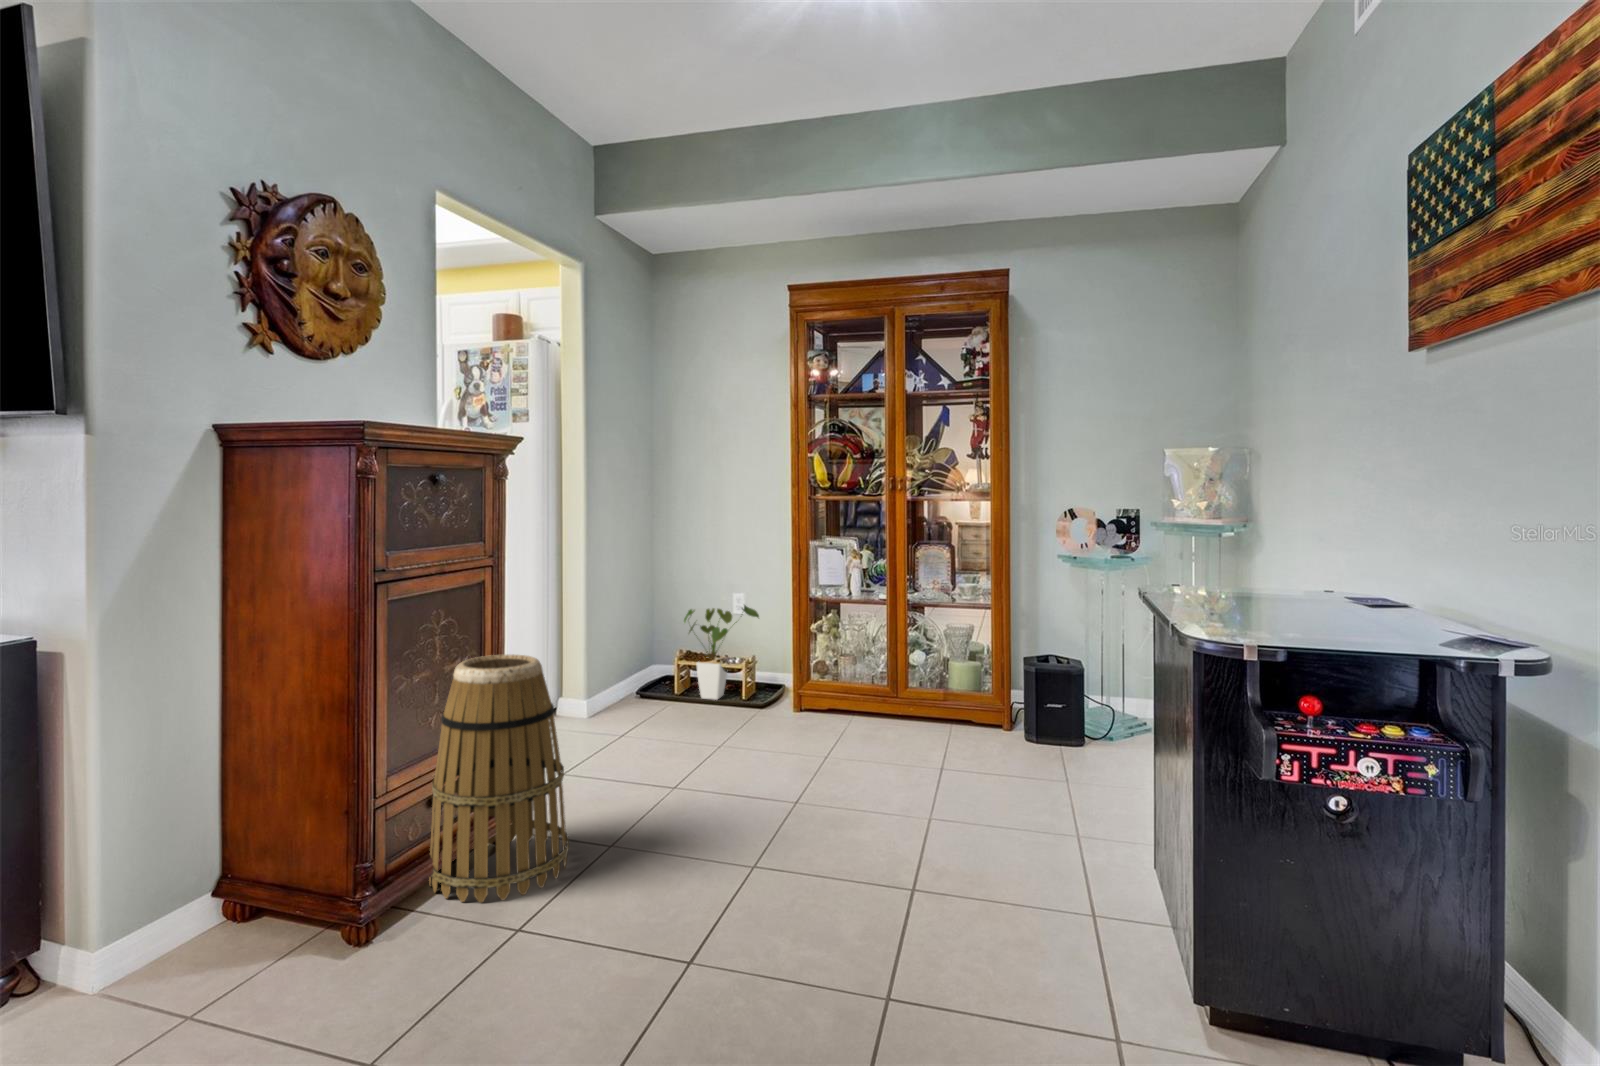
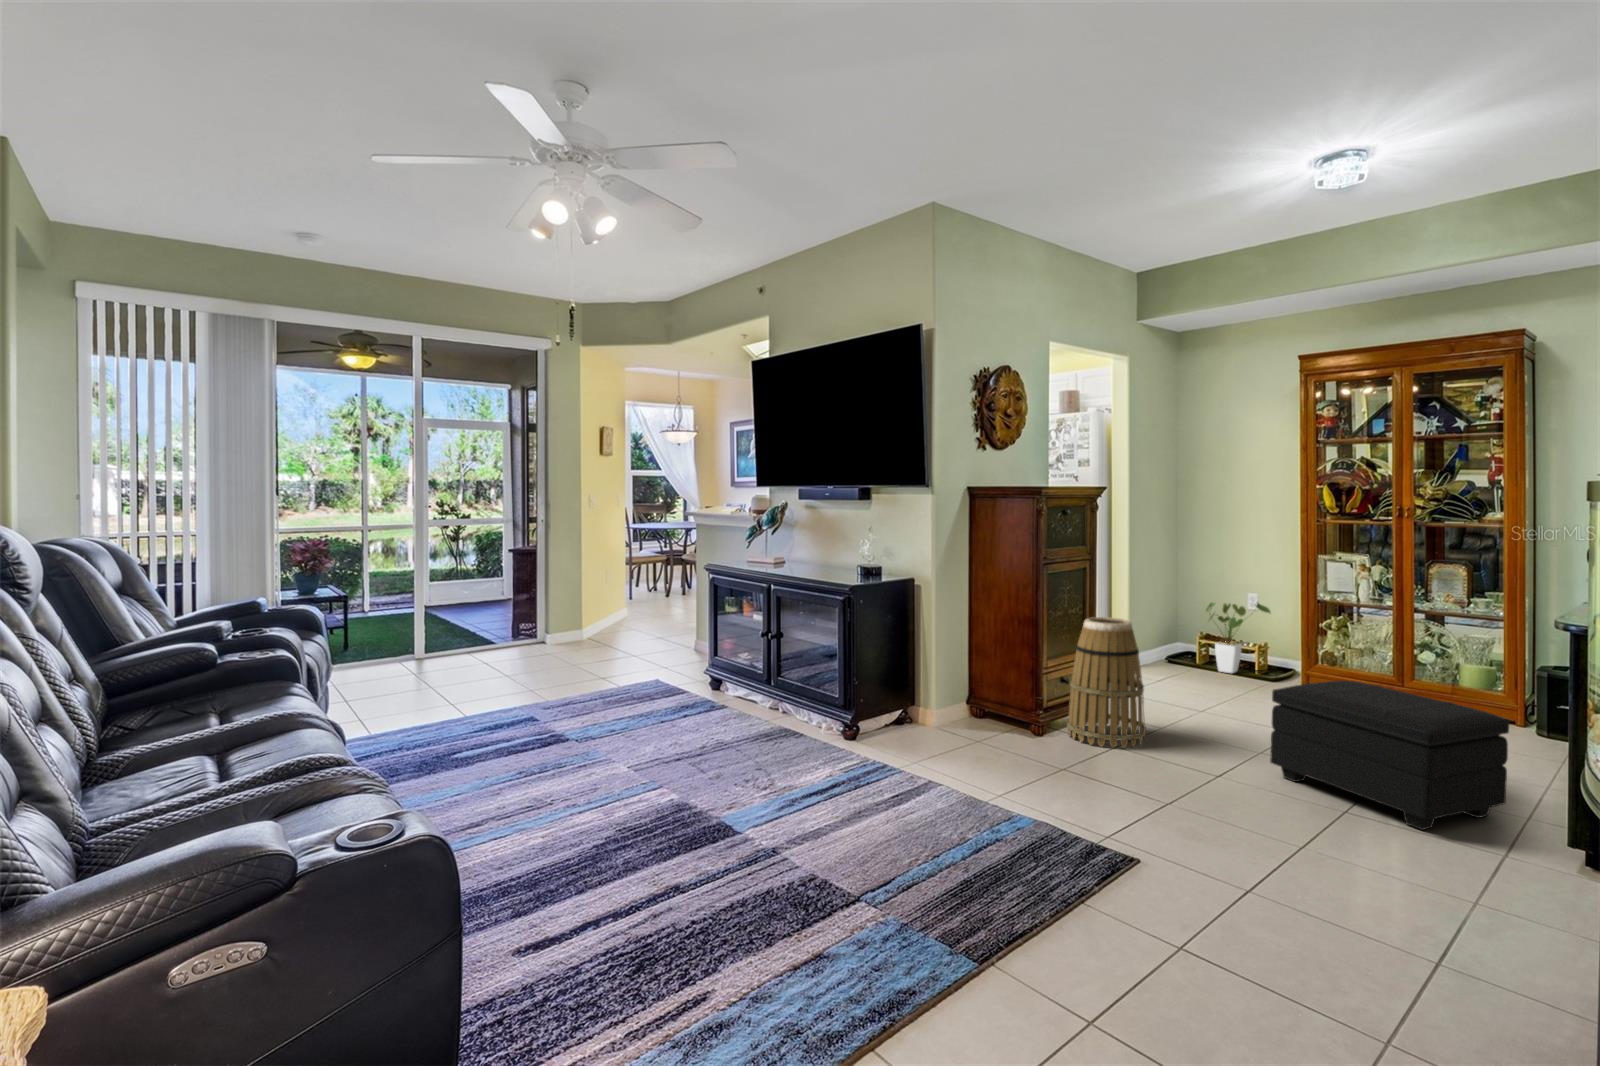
footstool: none [752,723,1055,986] -> present [1270,680,1509,830]

